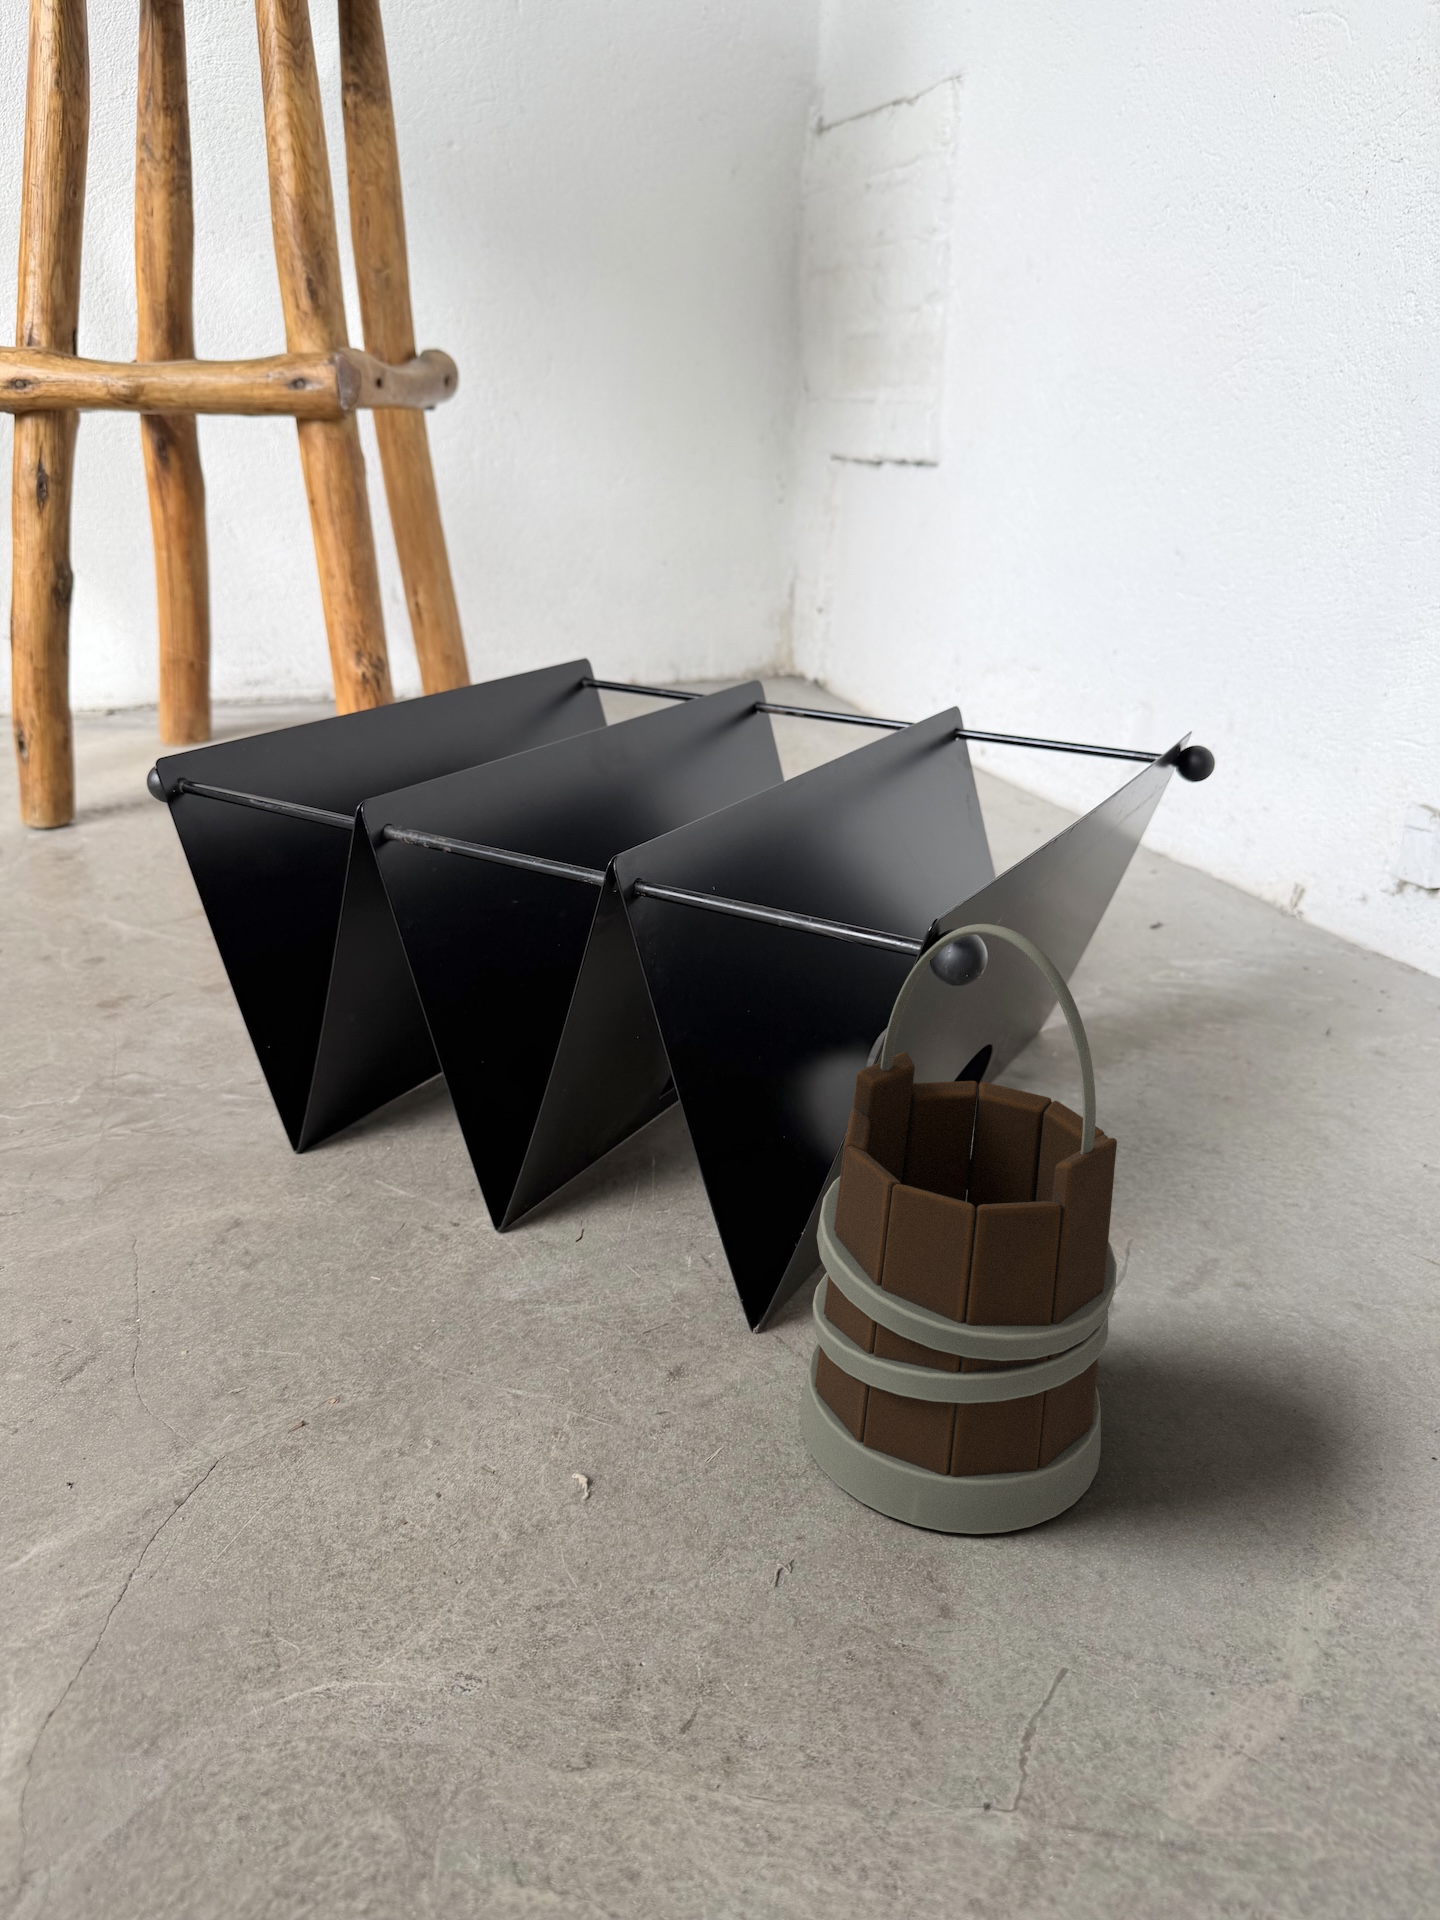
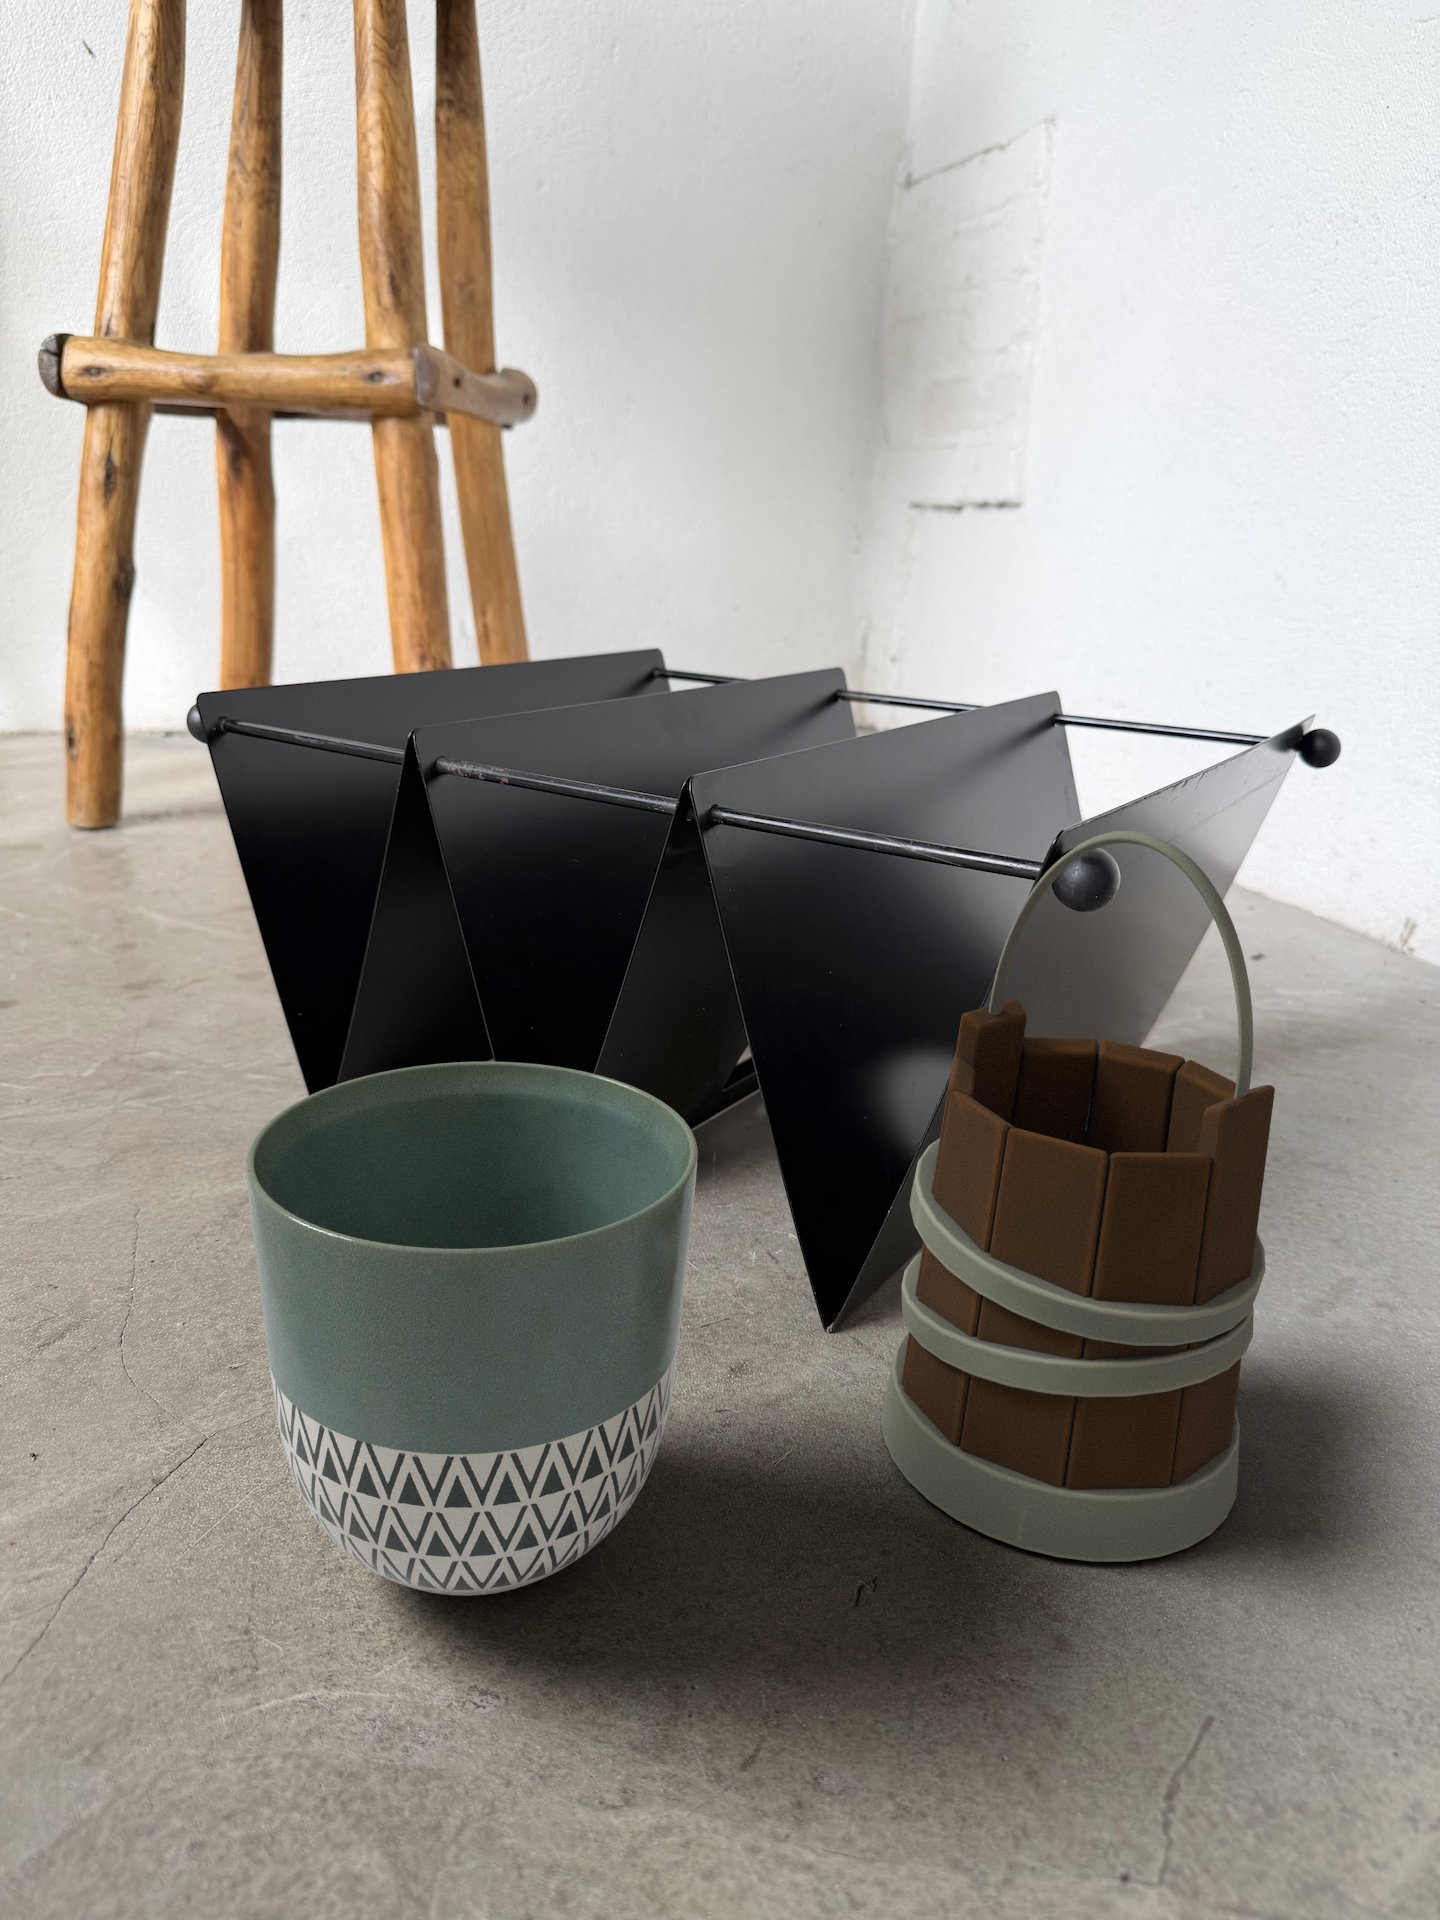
planter: none [245,1137,628,1597] -> present [246,1062,698,1596]

